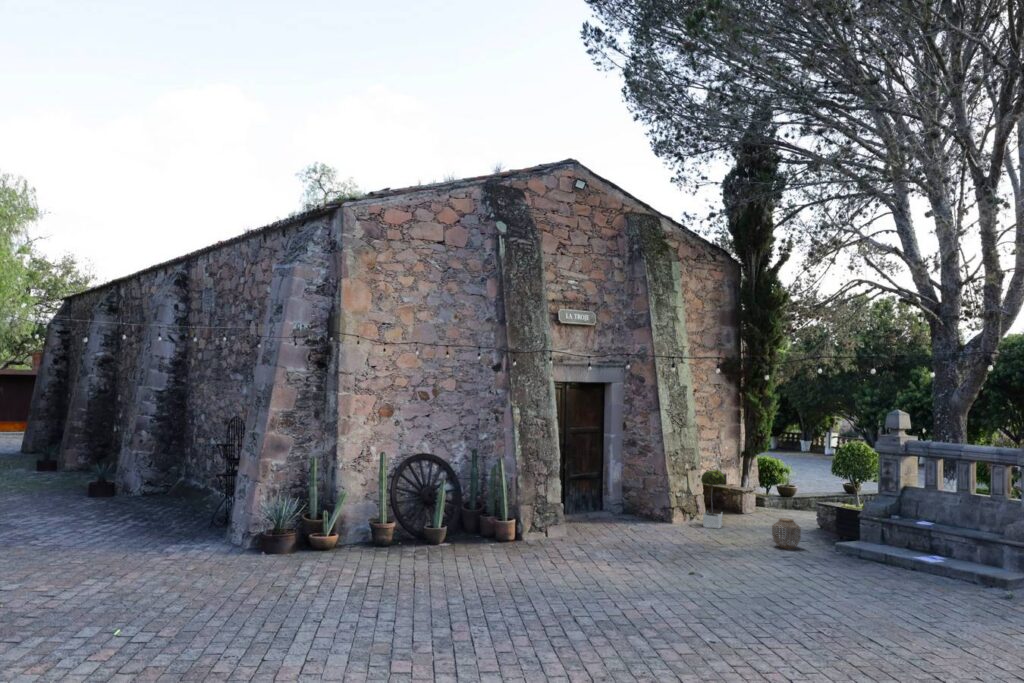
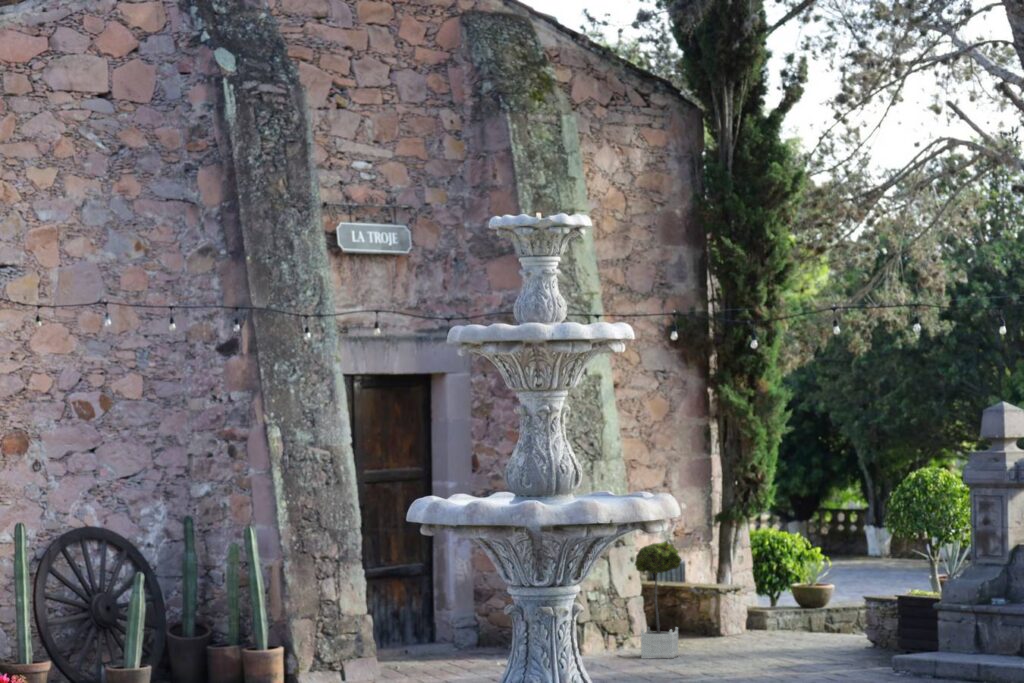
woven basket: present [772,518,801,549] -> none [769,617,820,672]

